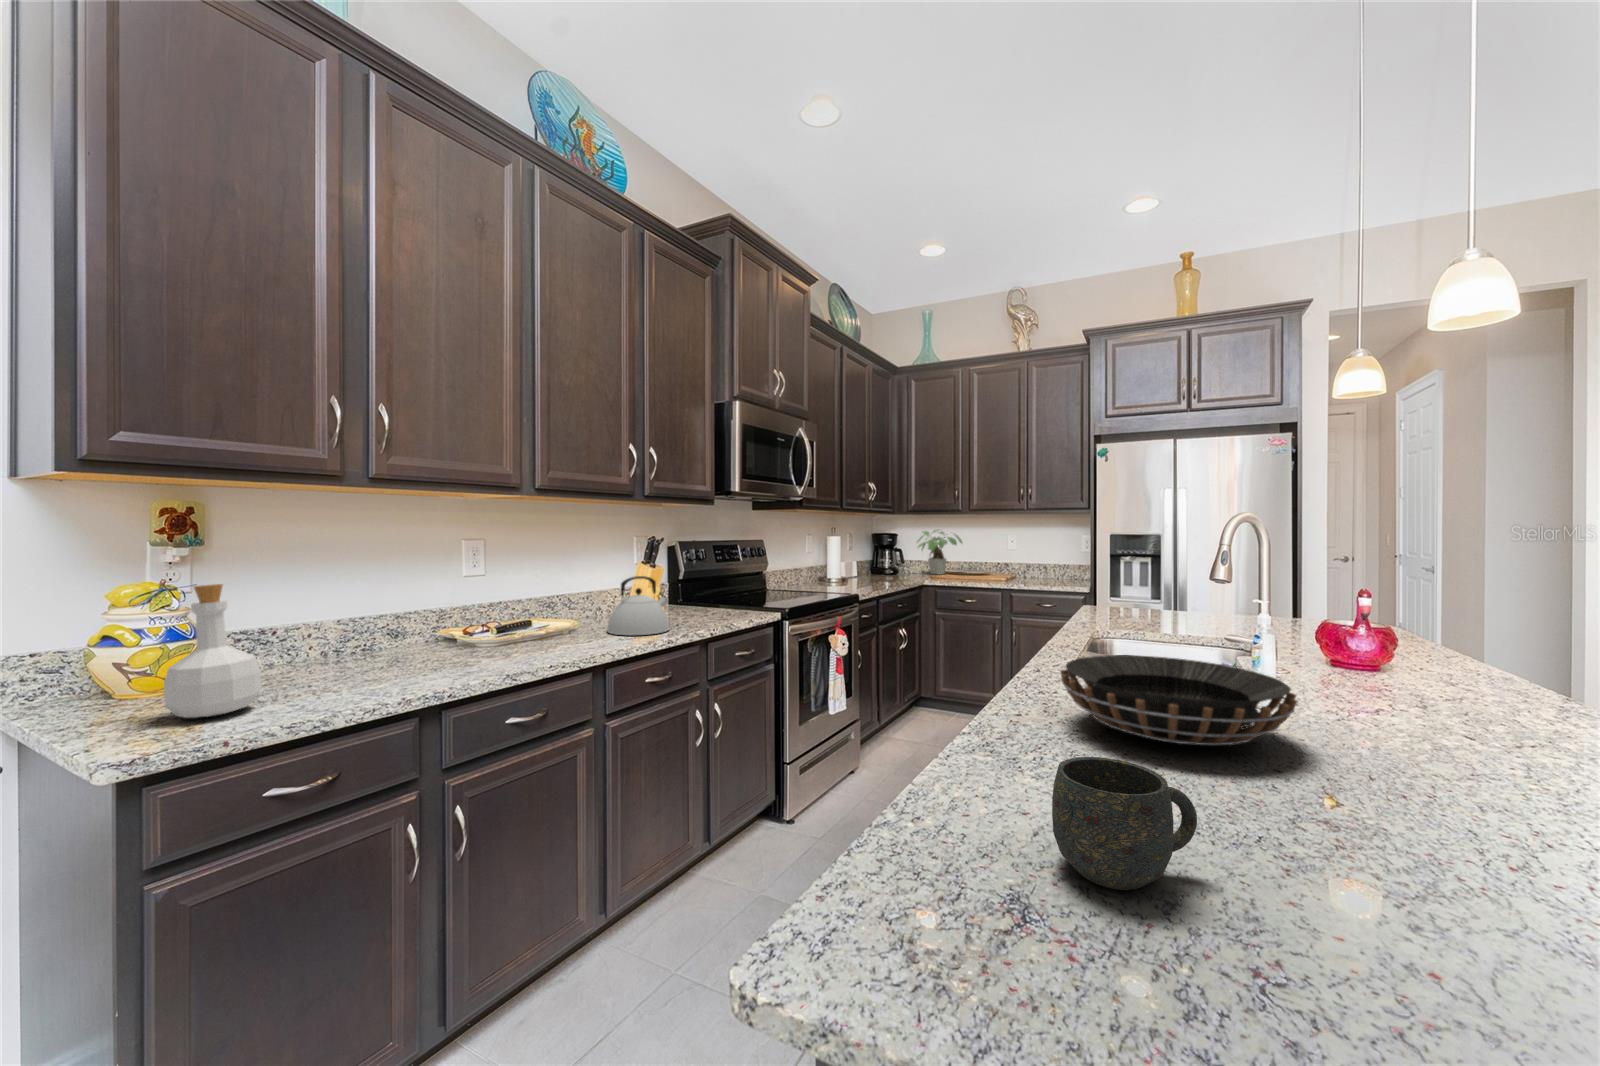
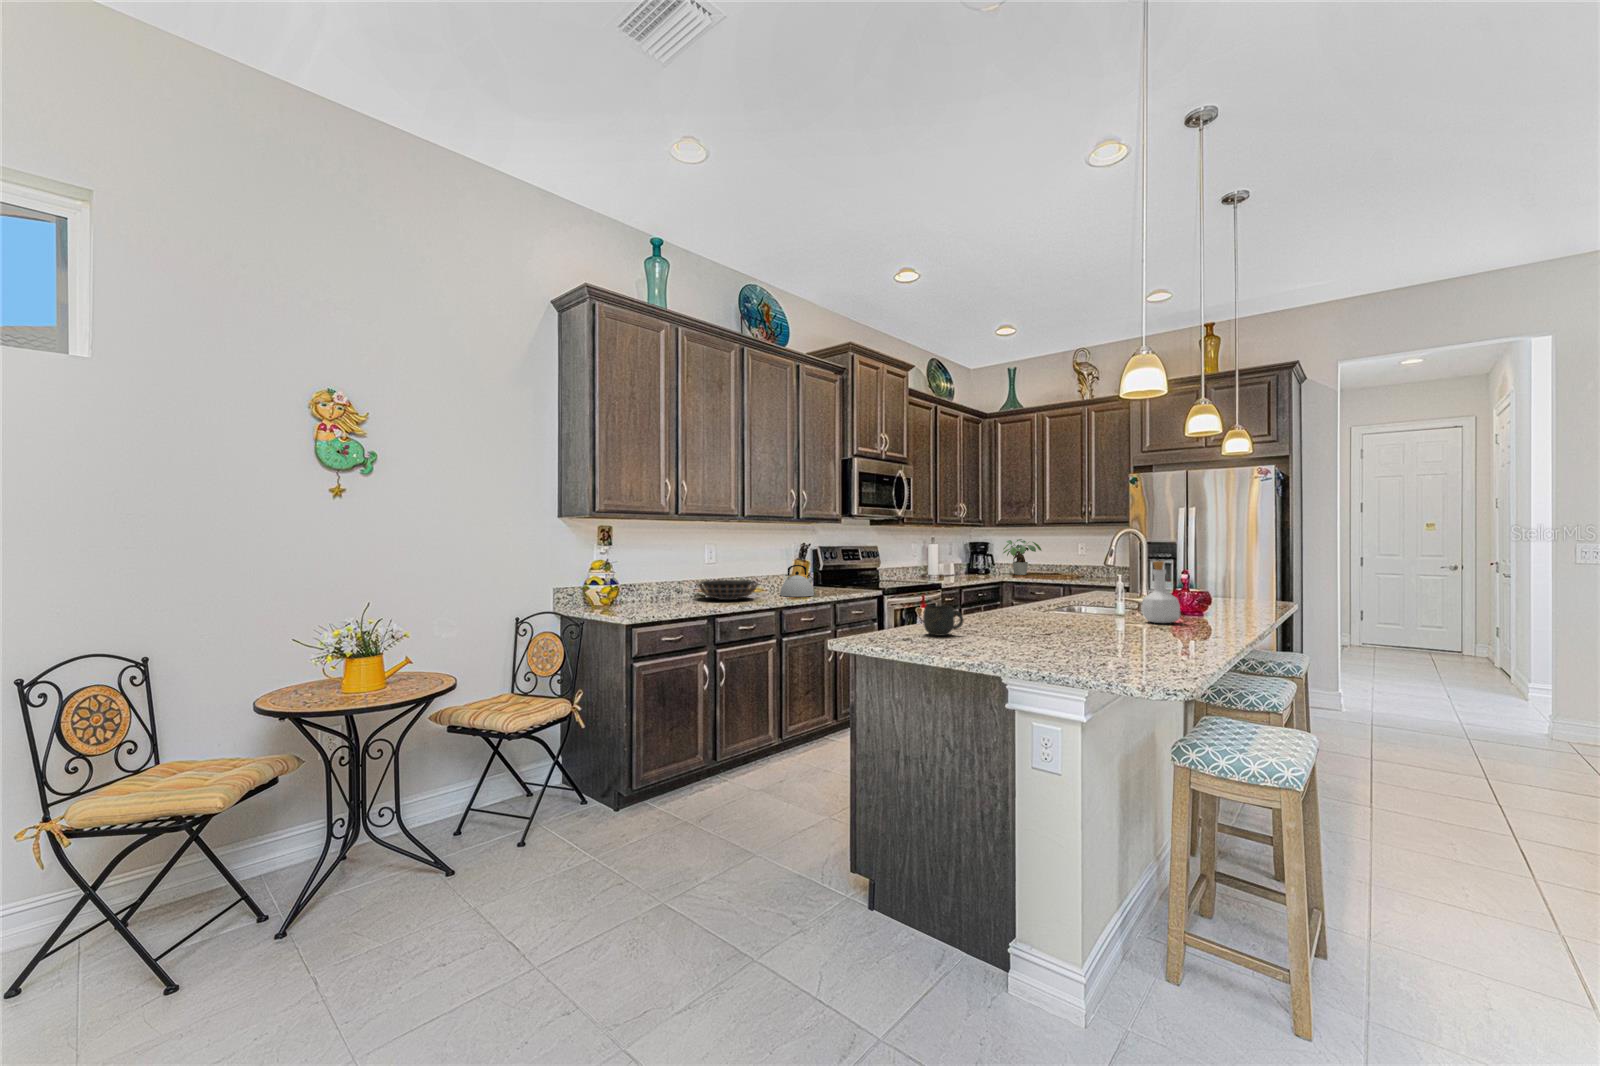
bottle: present [164,584,262,718] -> present [1142,561,1180,623]
decorative bowl: present [1061,655,1297,745] -> present [698,580,757,600]

